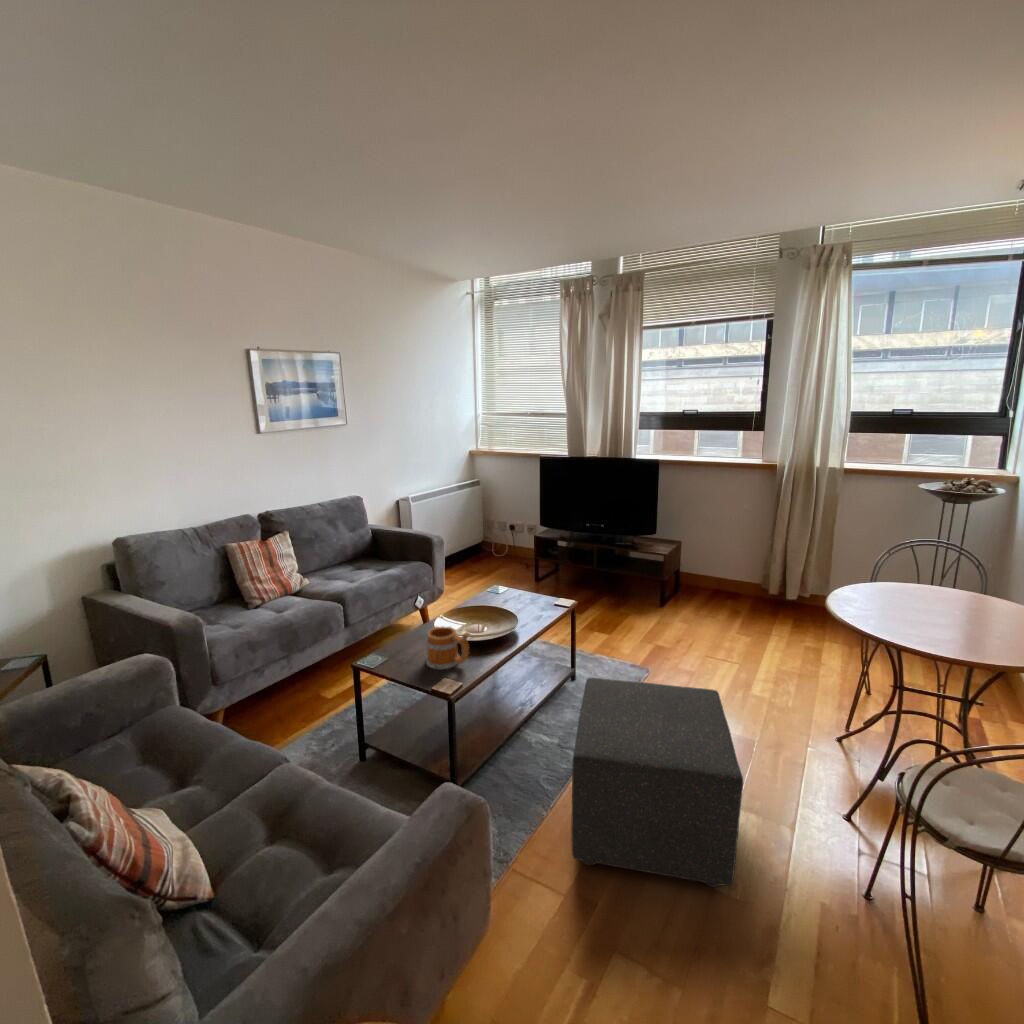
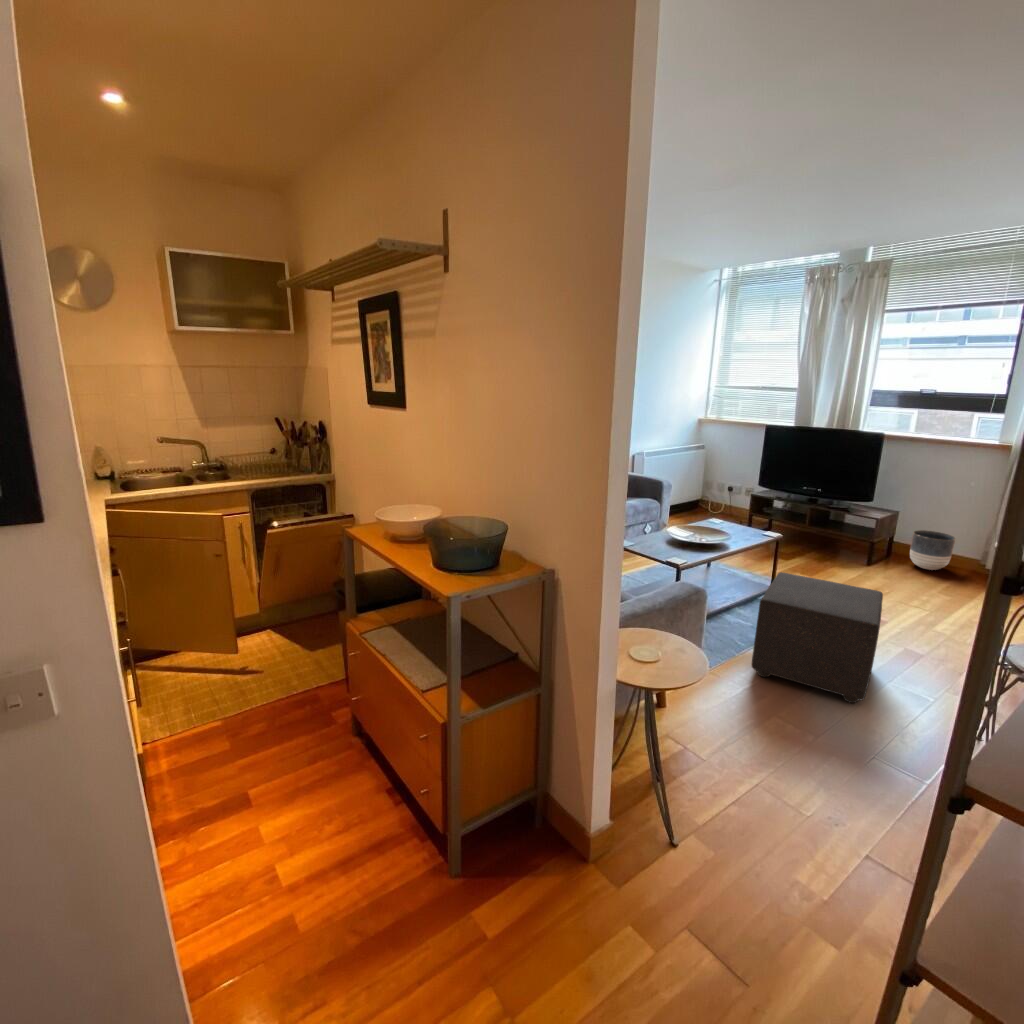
planter: none [697,558,737,601] -> present [910,530,955,570]
mug: present [426,626,469,669] -> none [663,527,696,553]

